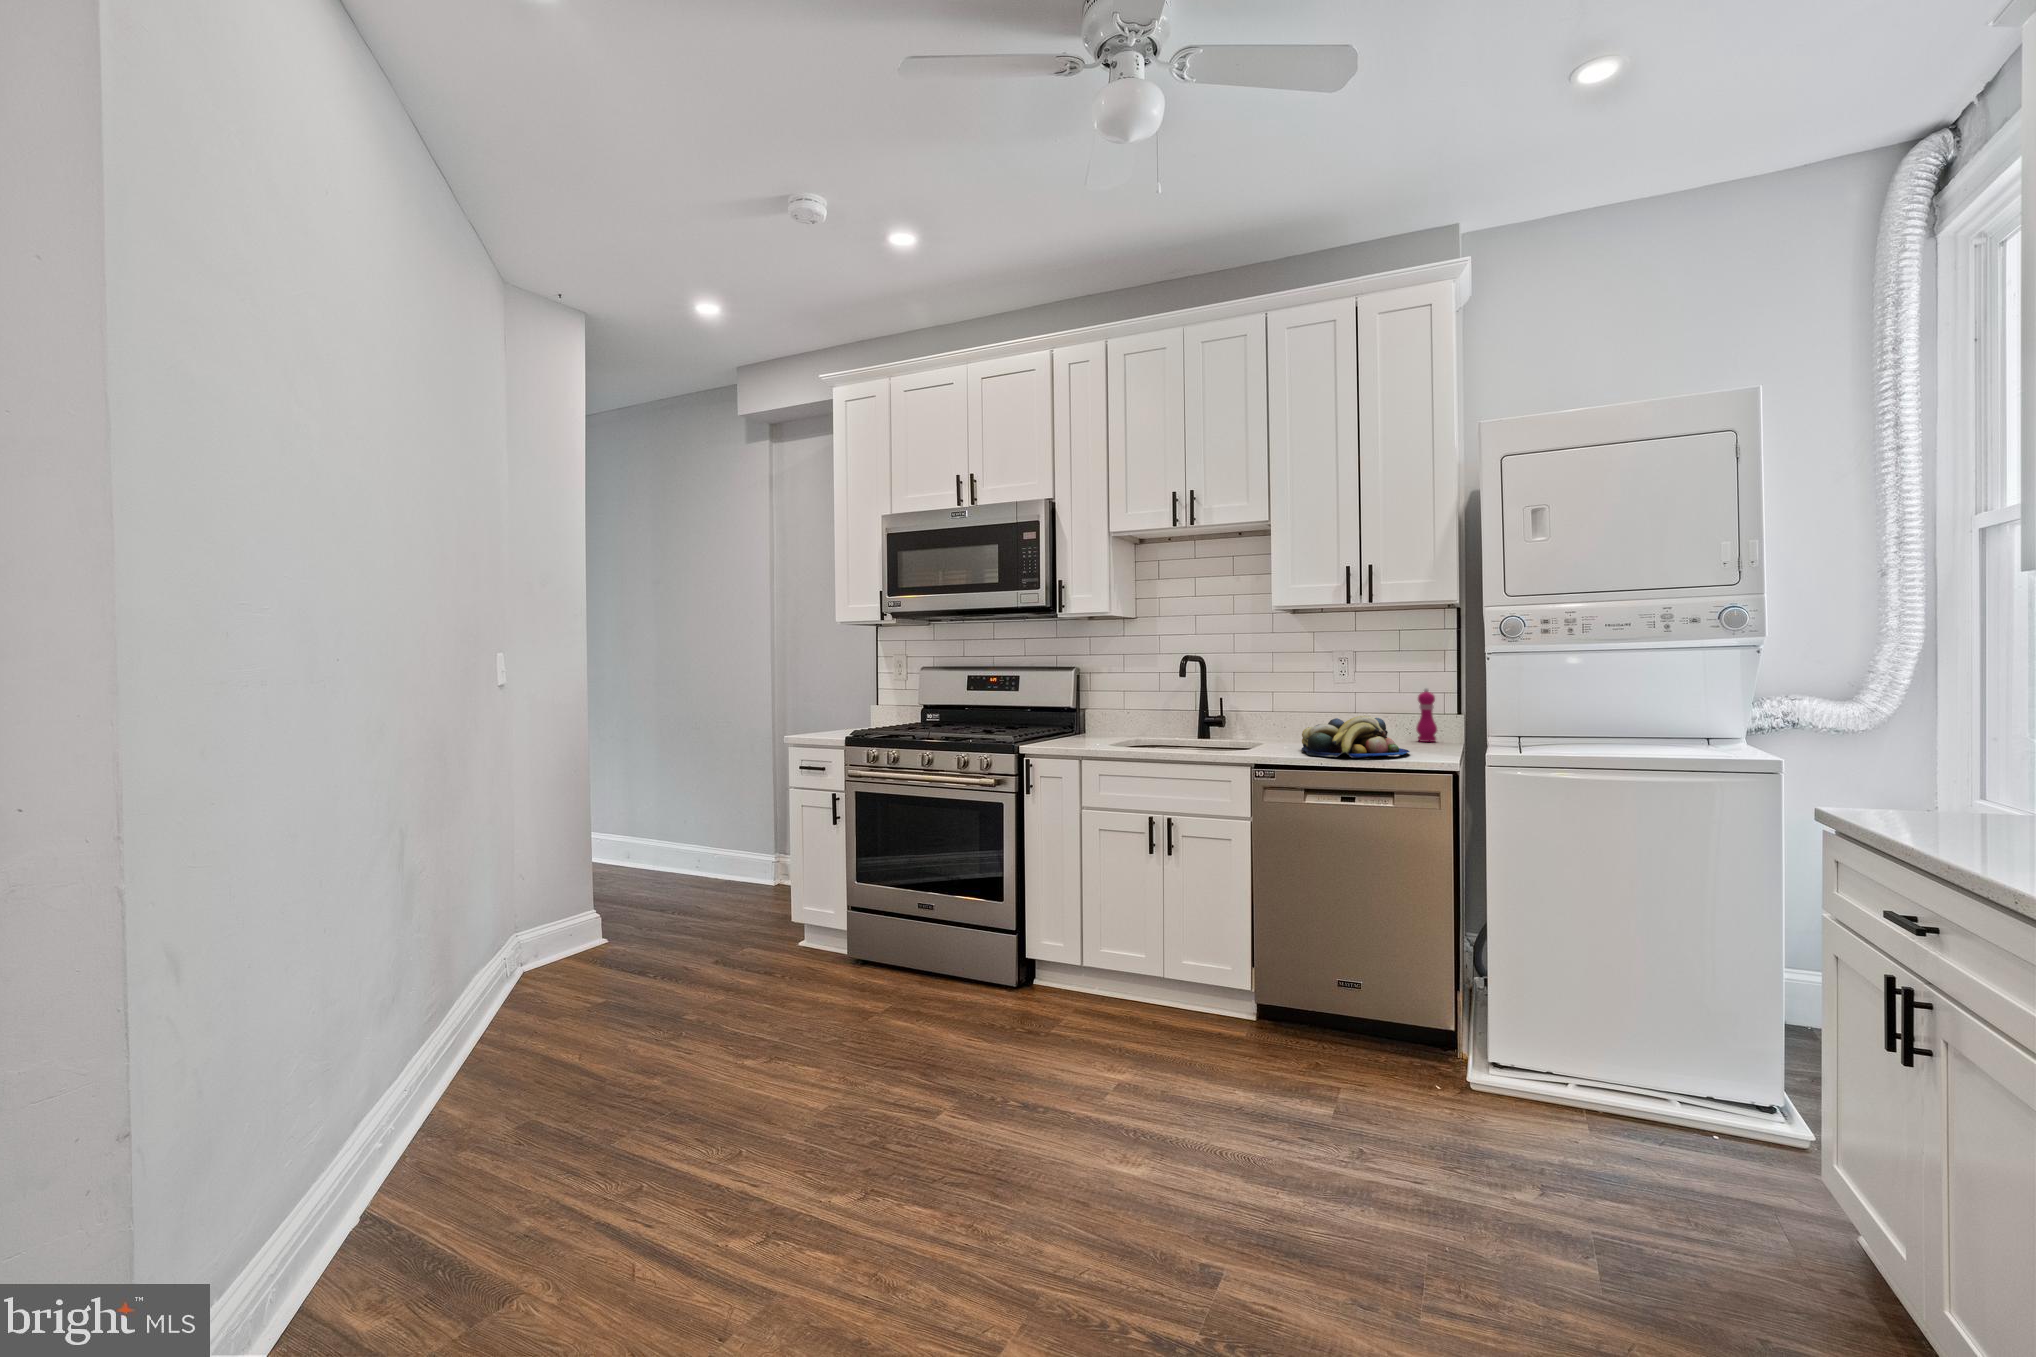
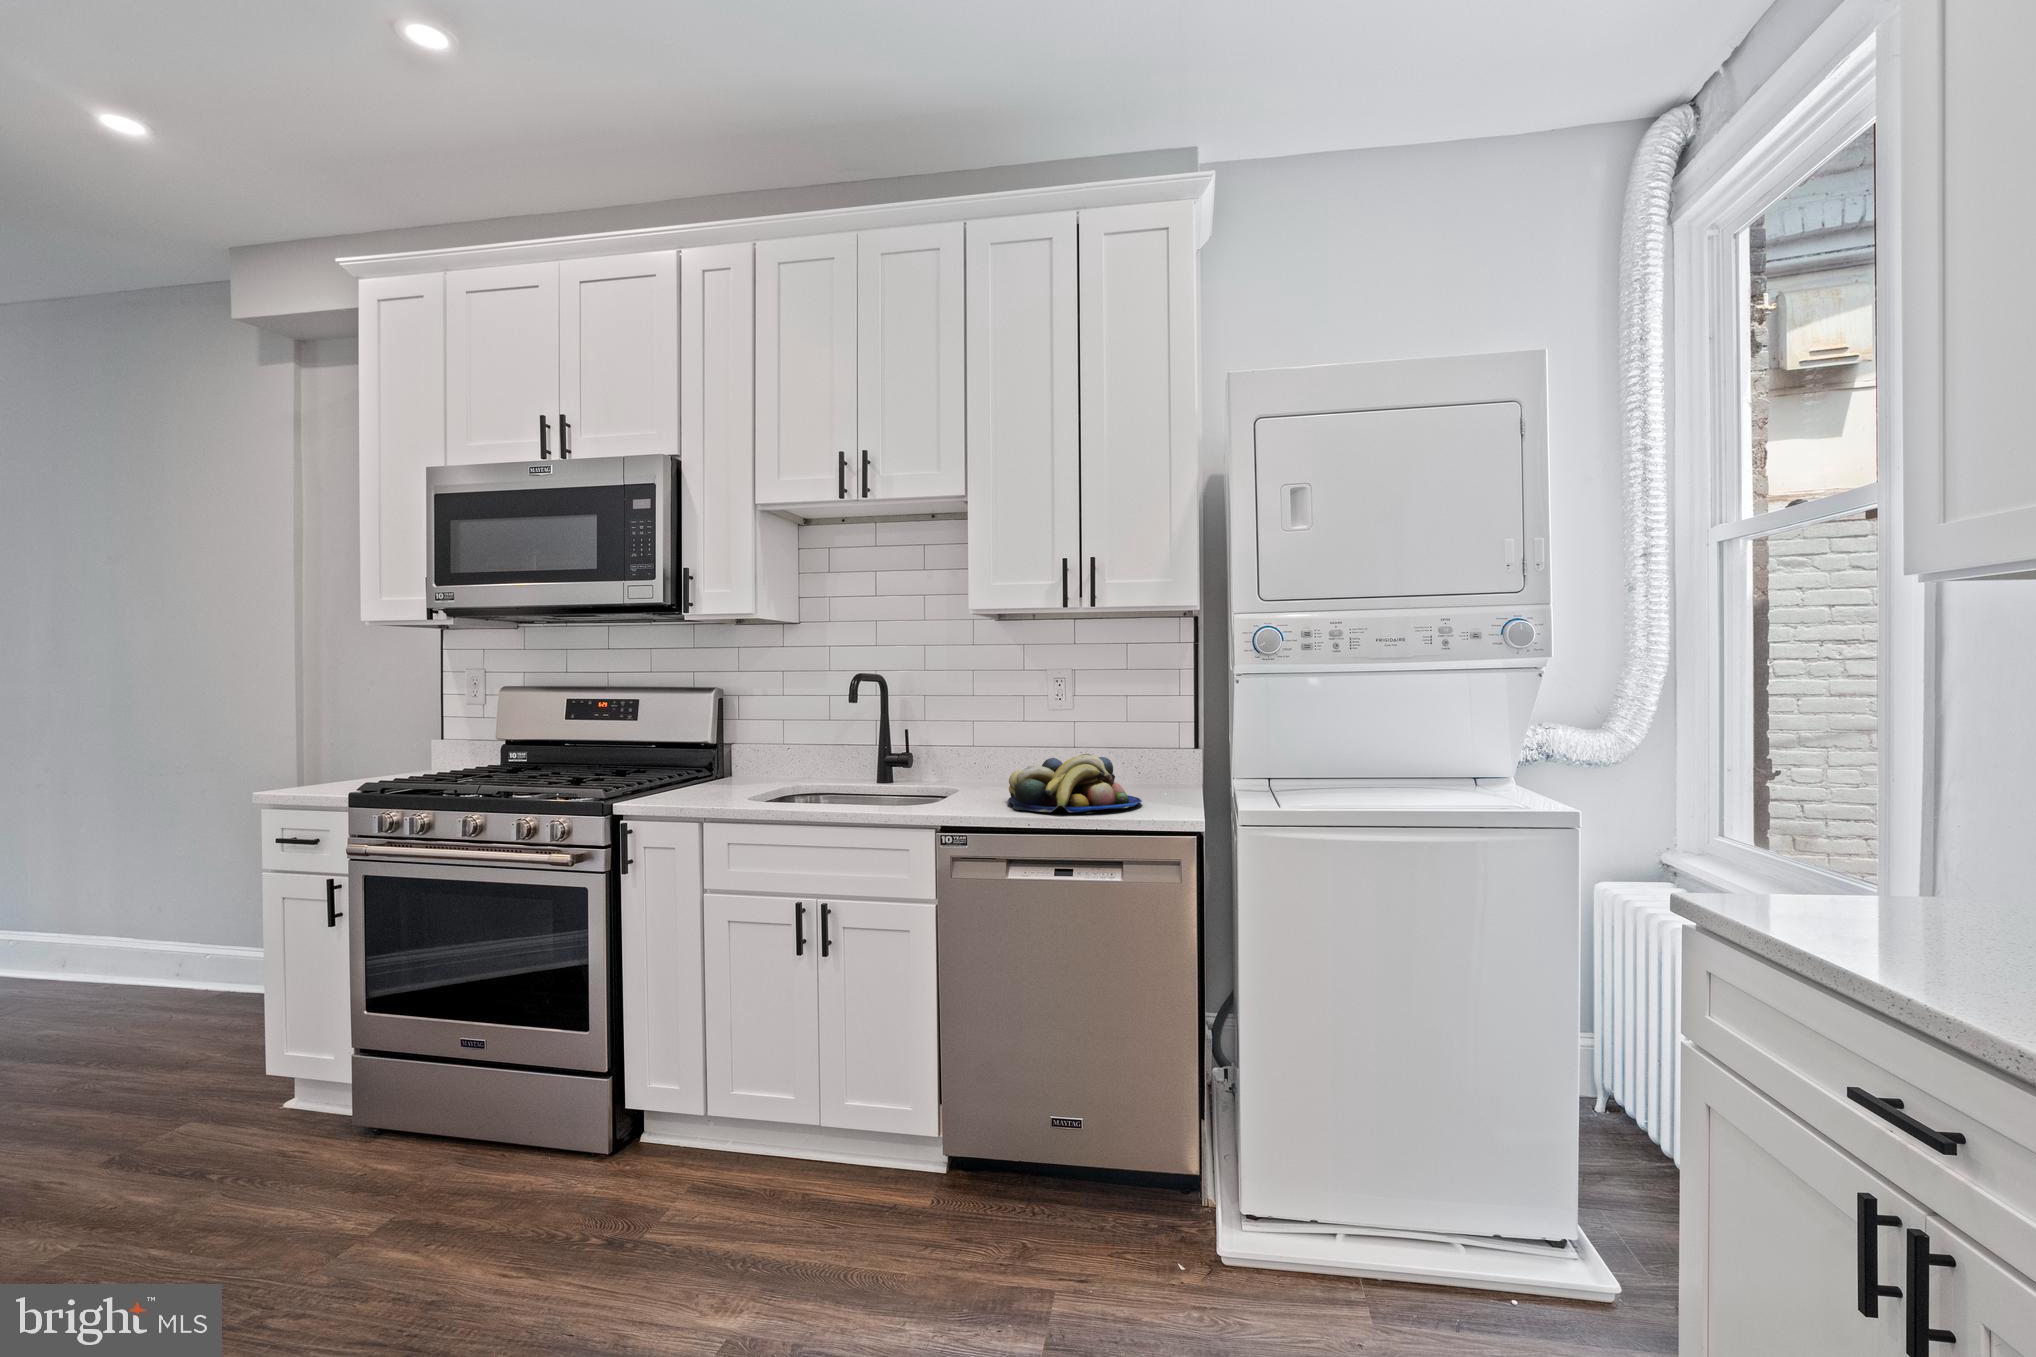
pepper mill: present [1416,688,1437,742] -> none [1150,716,1174,784]

